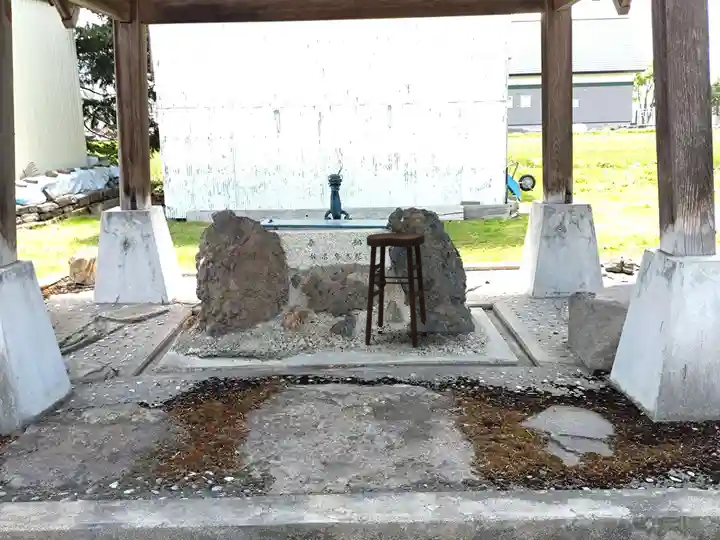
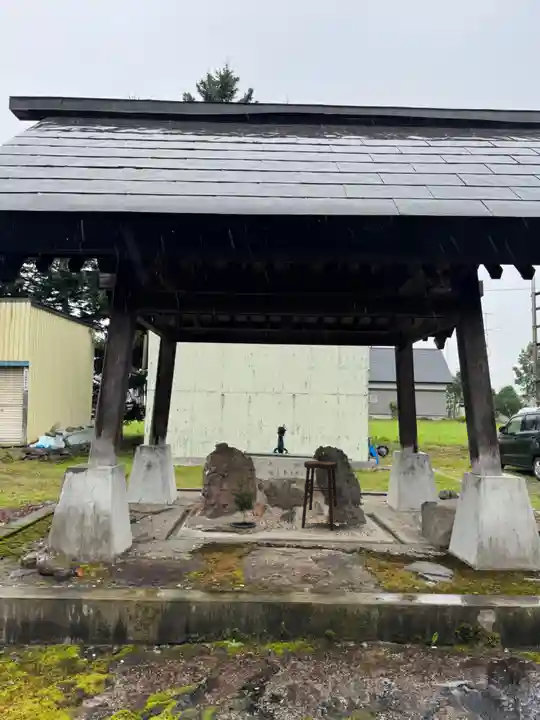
potted tree: none [242,266,290,349] -> present [230,481,256,528]

